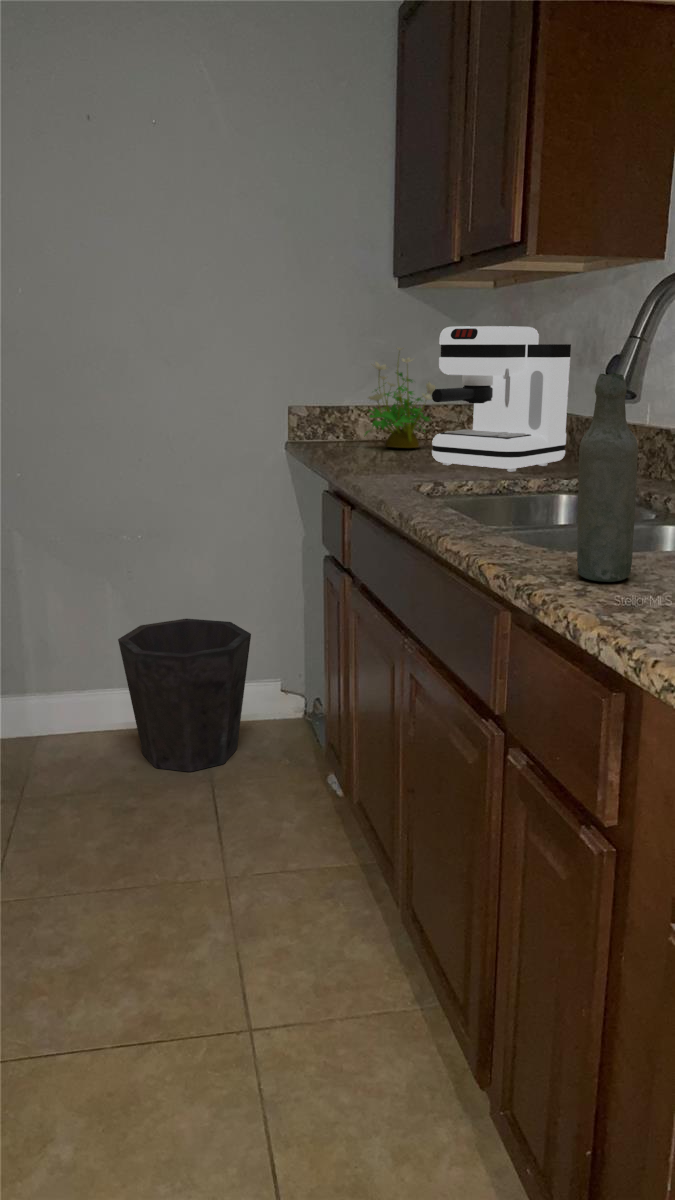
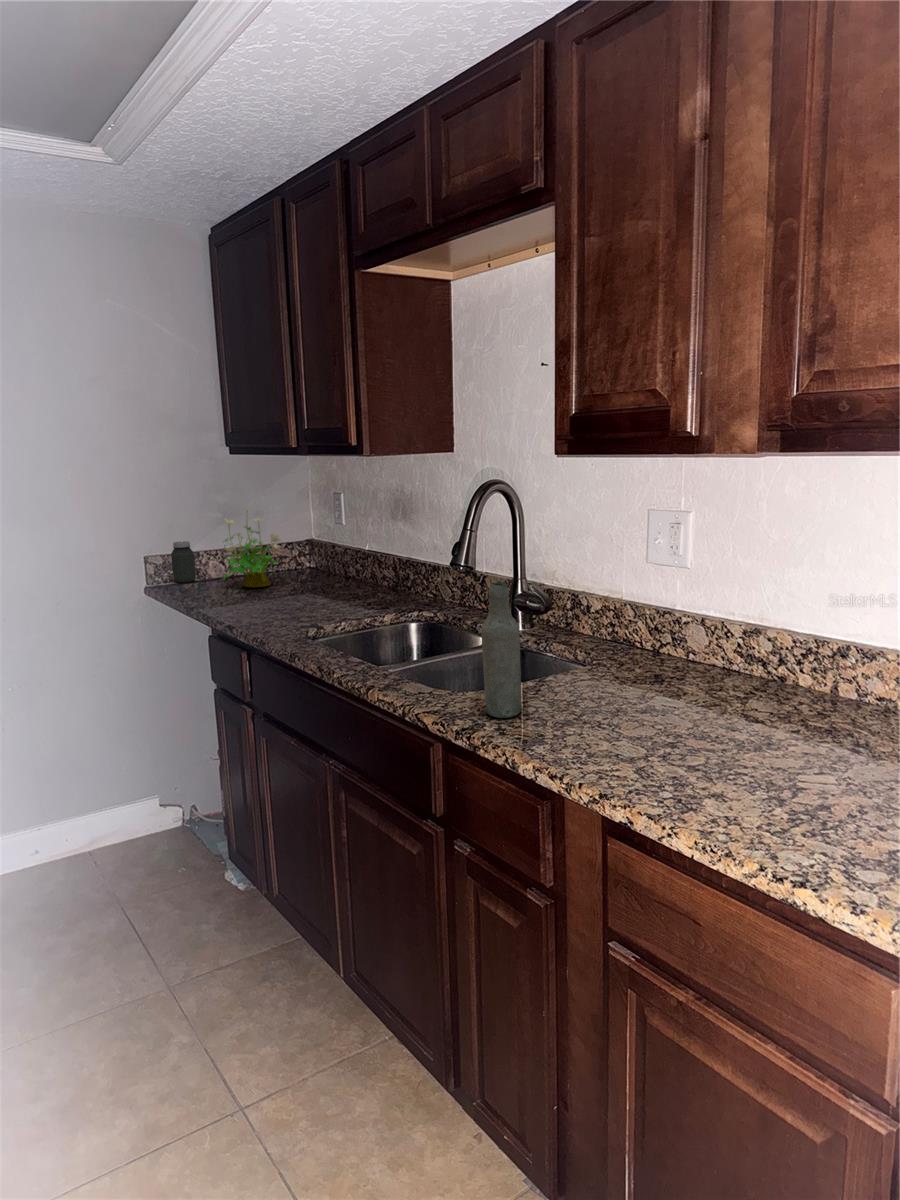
coffee maker: present [432,326,571,472] -> none [294,496,395,607]
jar: none [316,392,341,441] -> present [171,541,196,583]
waste bin: present [118,619,251,772] -> none [13,748,140,894]

